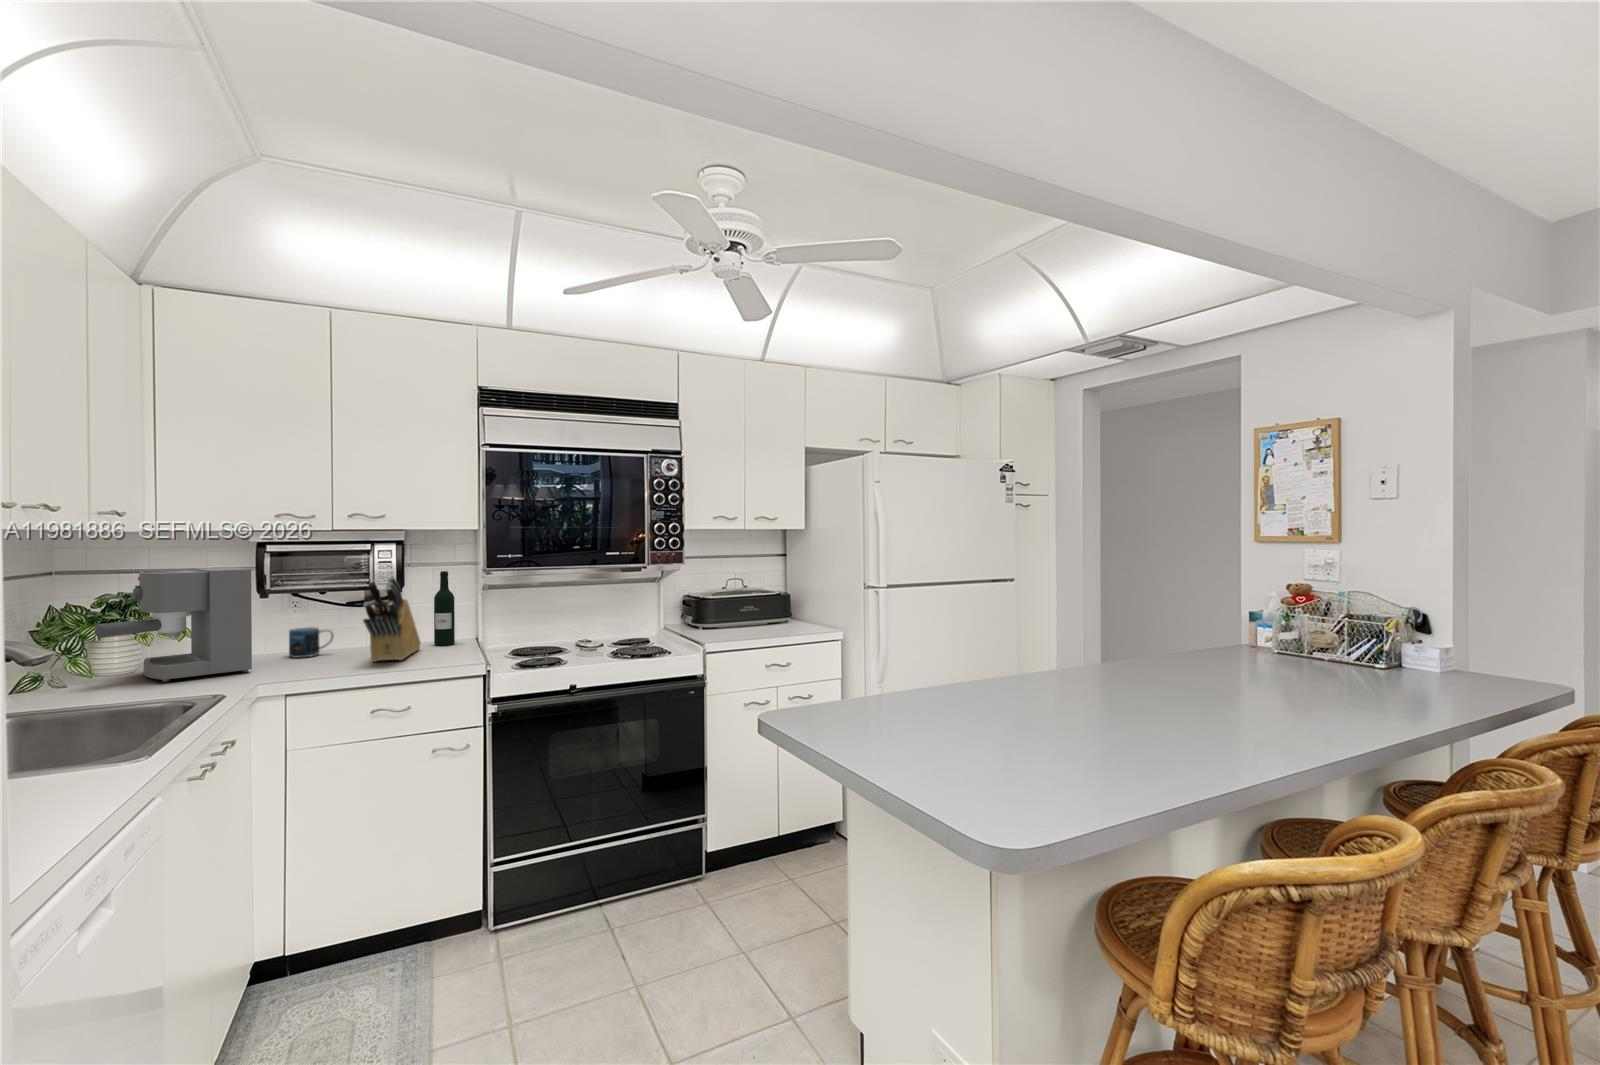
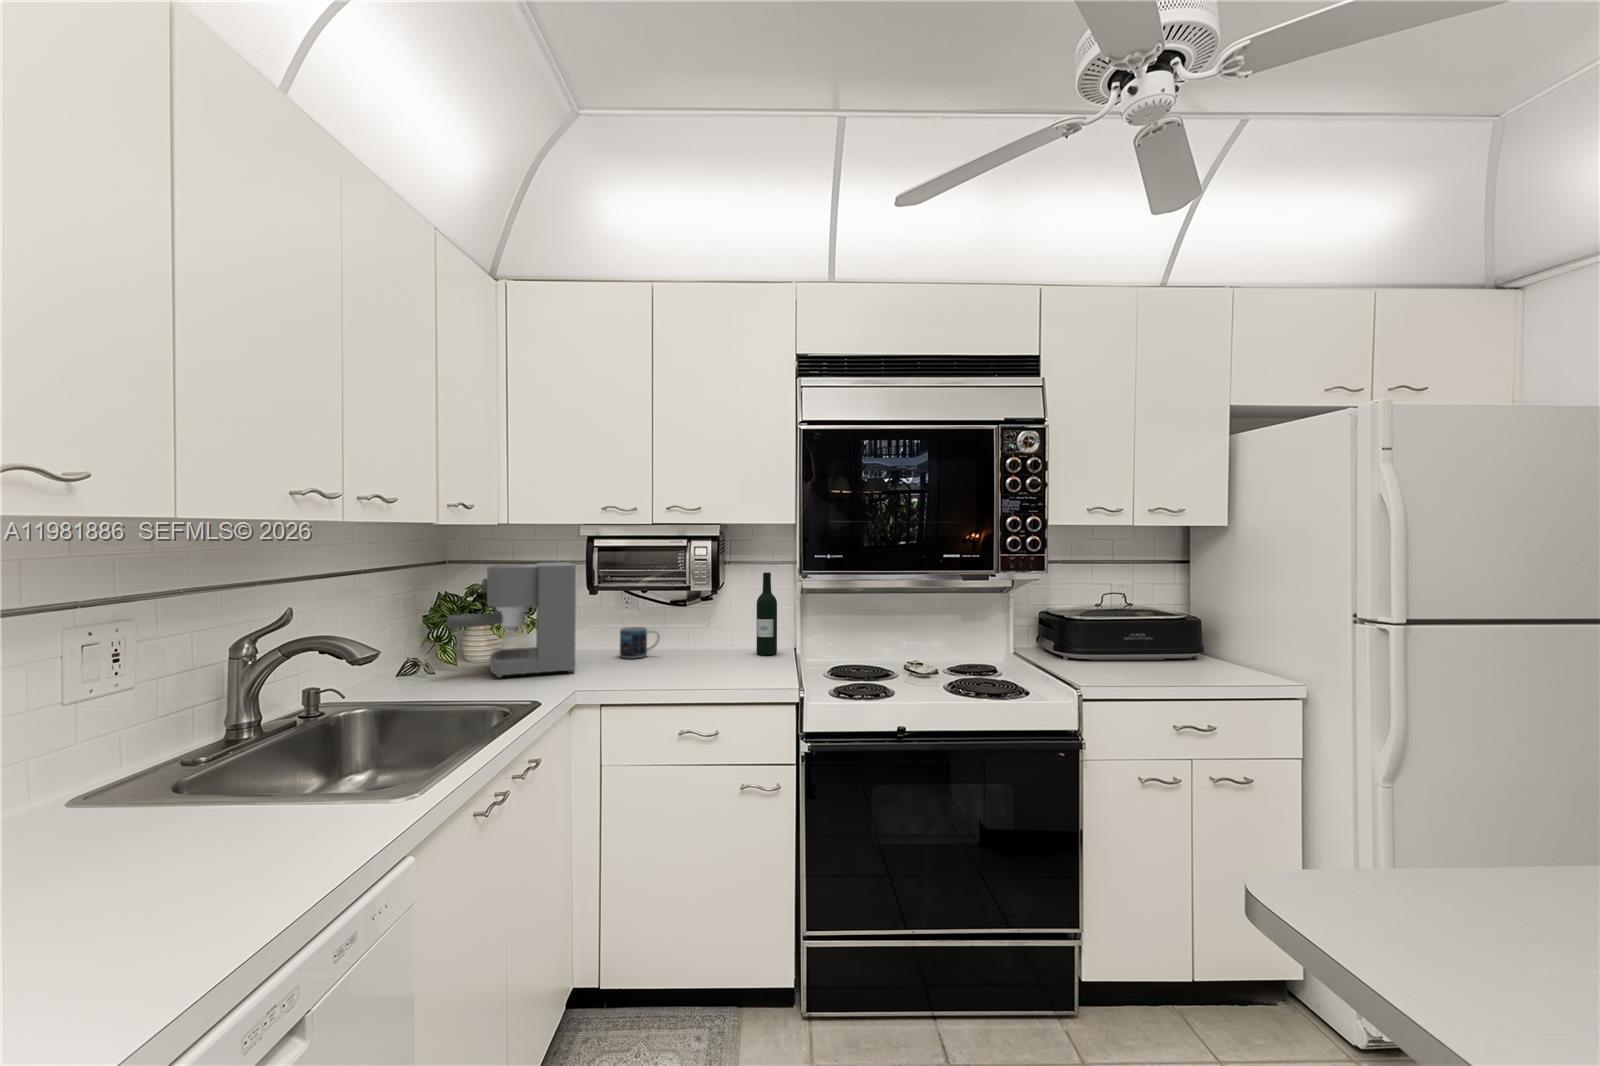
knife block: present [363,577,420,661] -> none [674,577,741,672]

